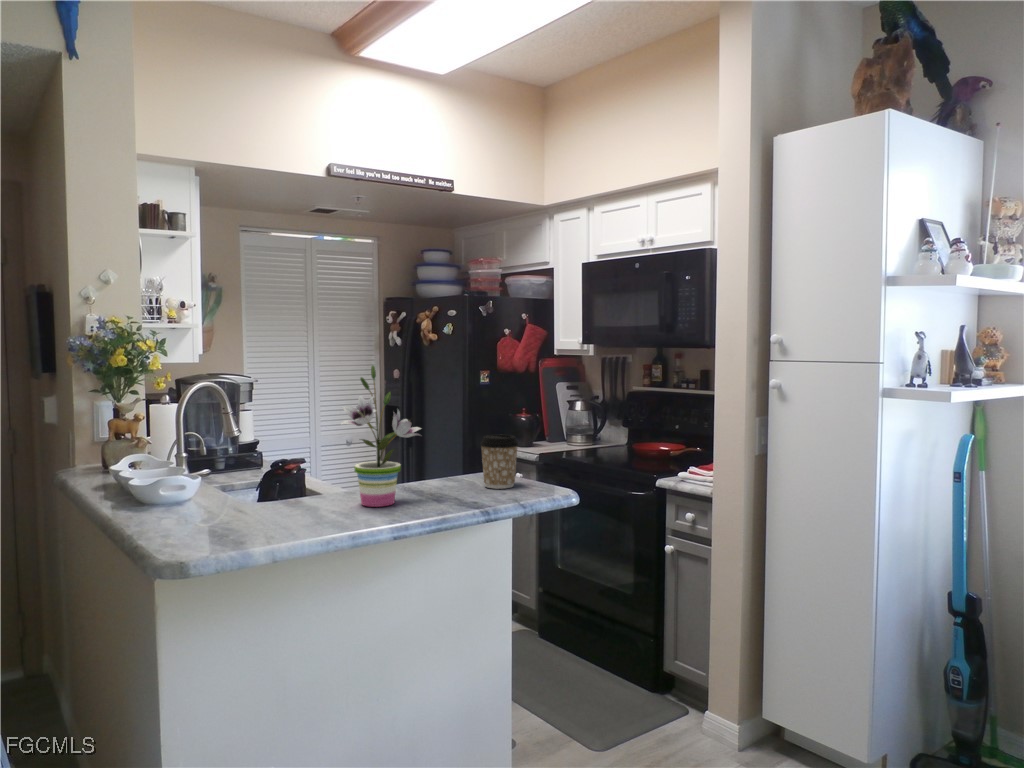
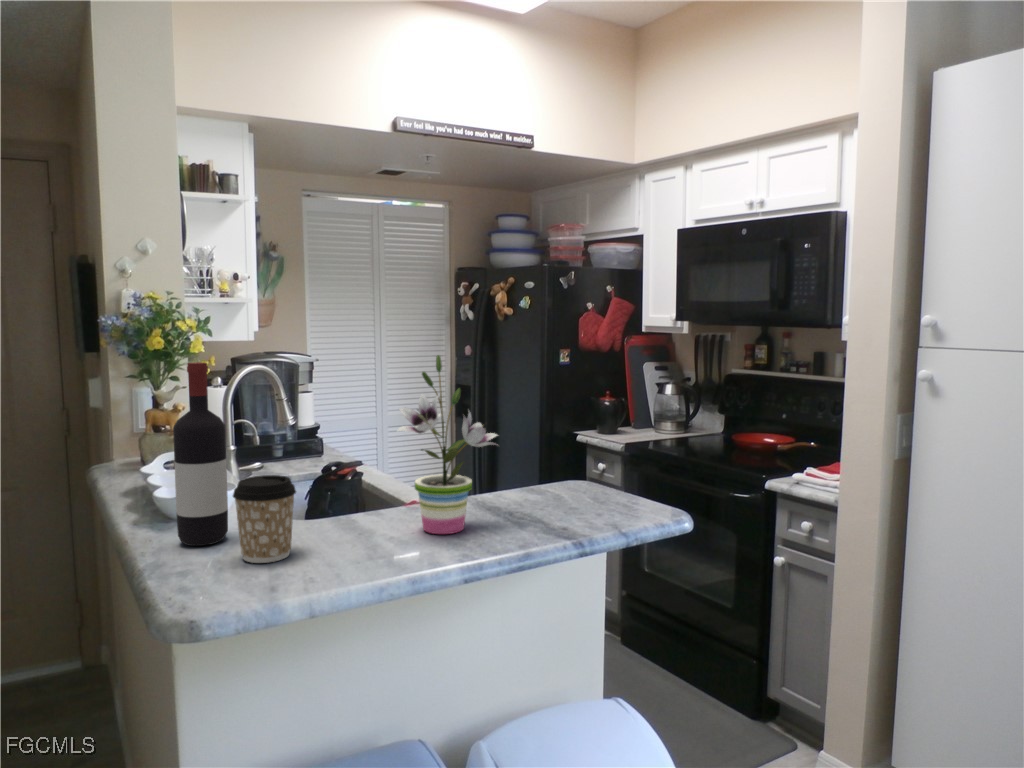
wine bottle: none [157,372,201,520] -> present [173,362,228,546]
coffee cup: present [480,435,519,489] -> present [233,475,296,563]

